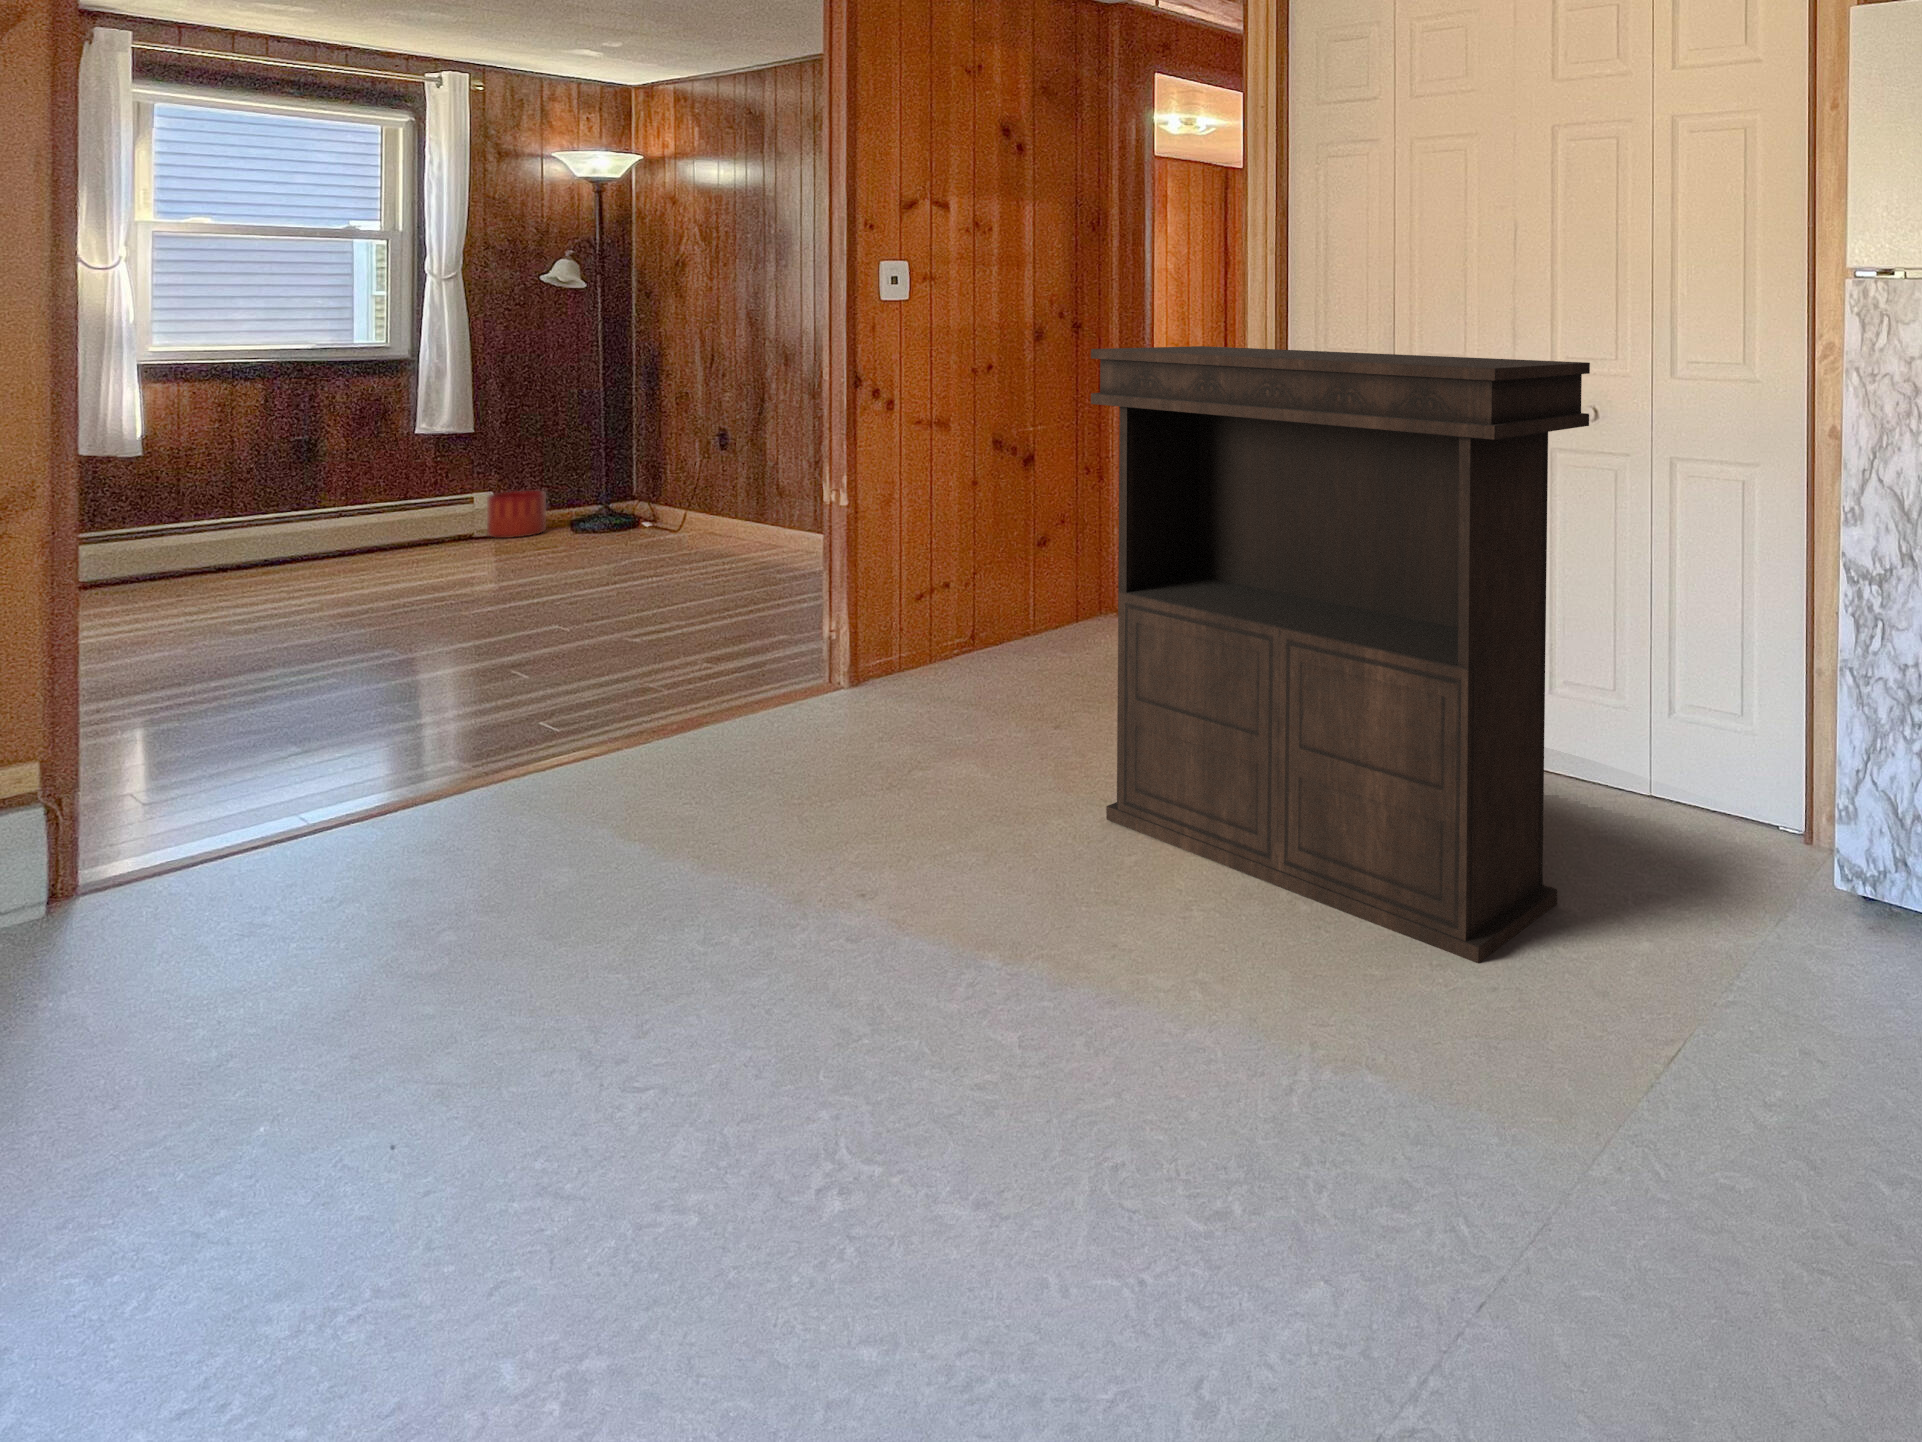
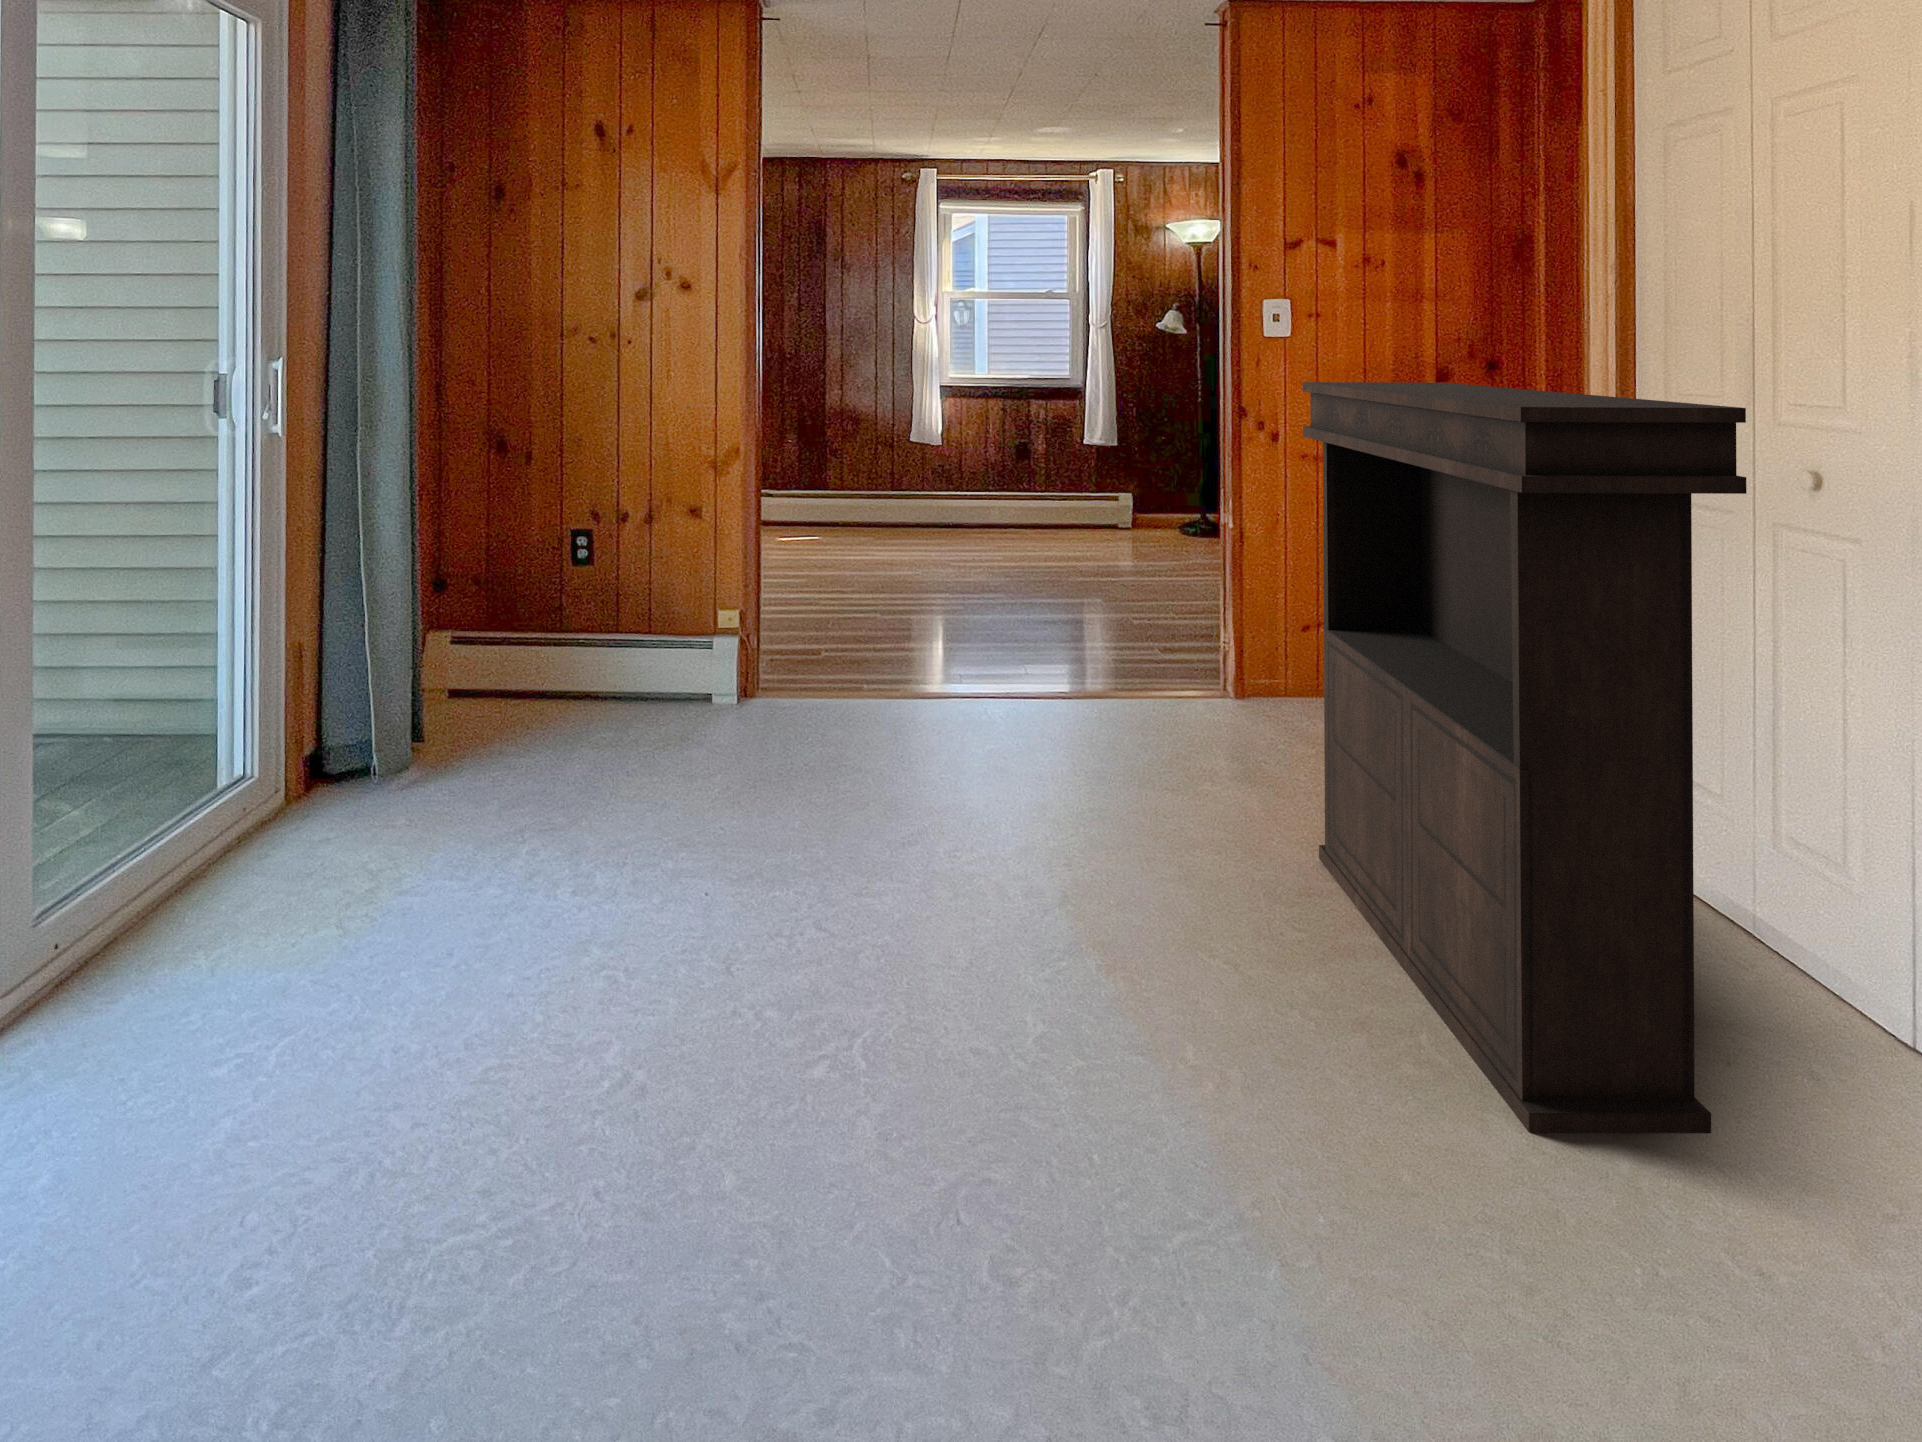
planter: present [487,491,546,538] -> none [1125,499,1163,536]

